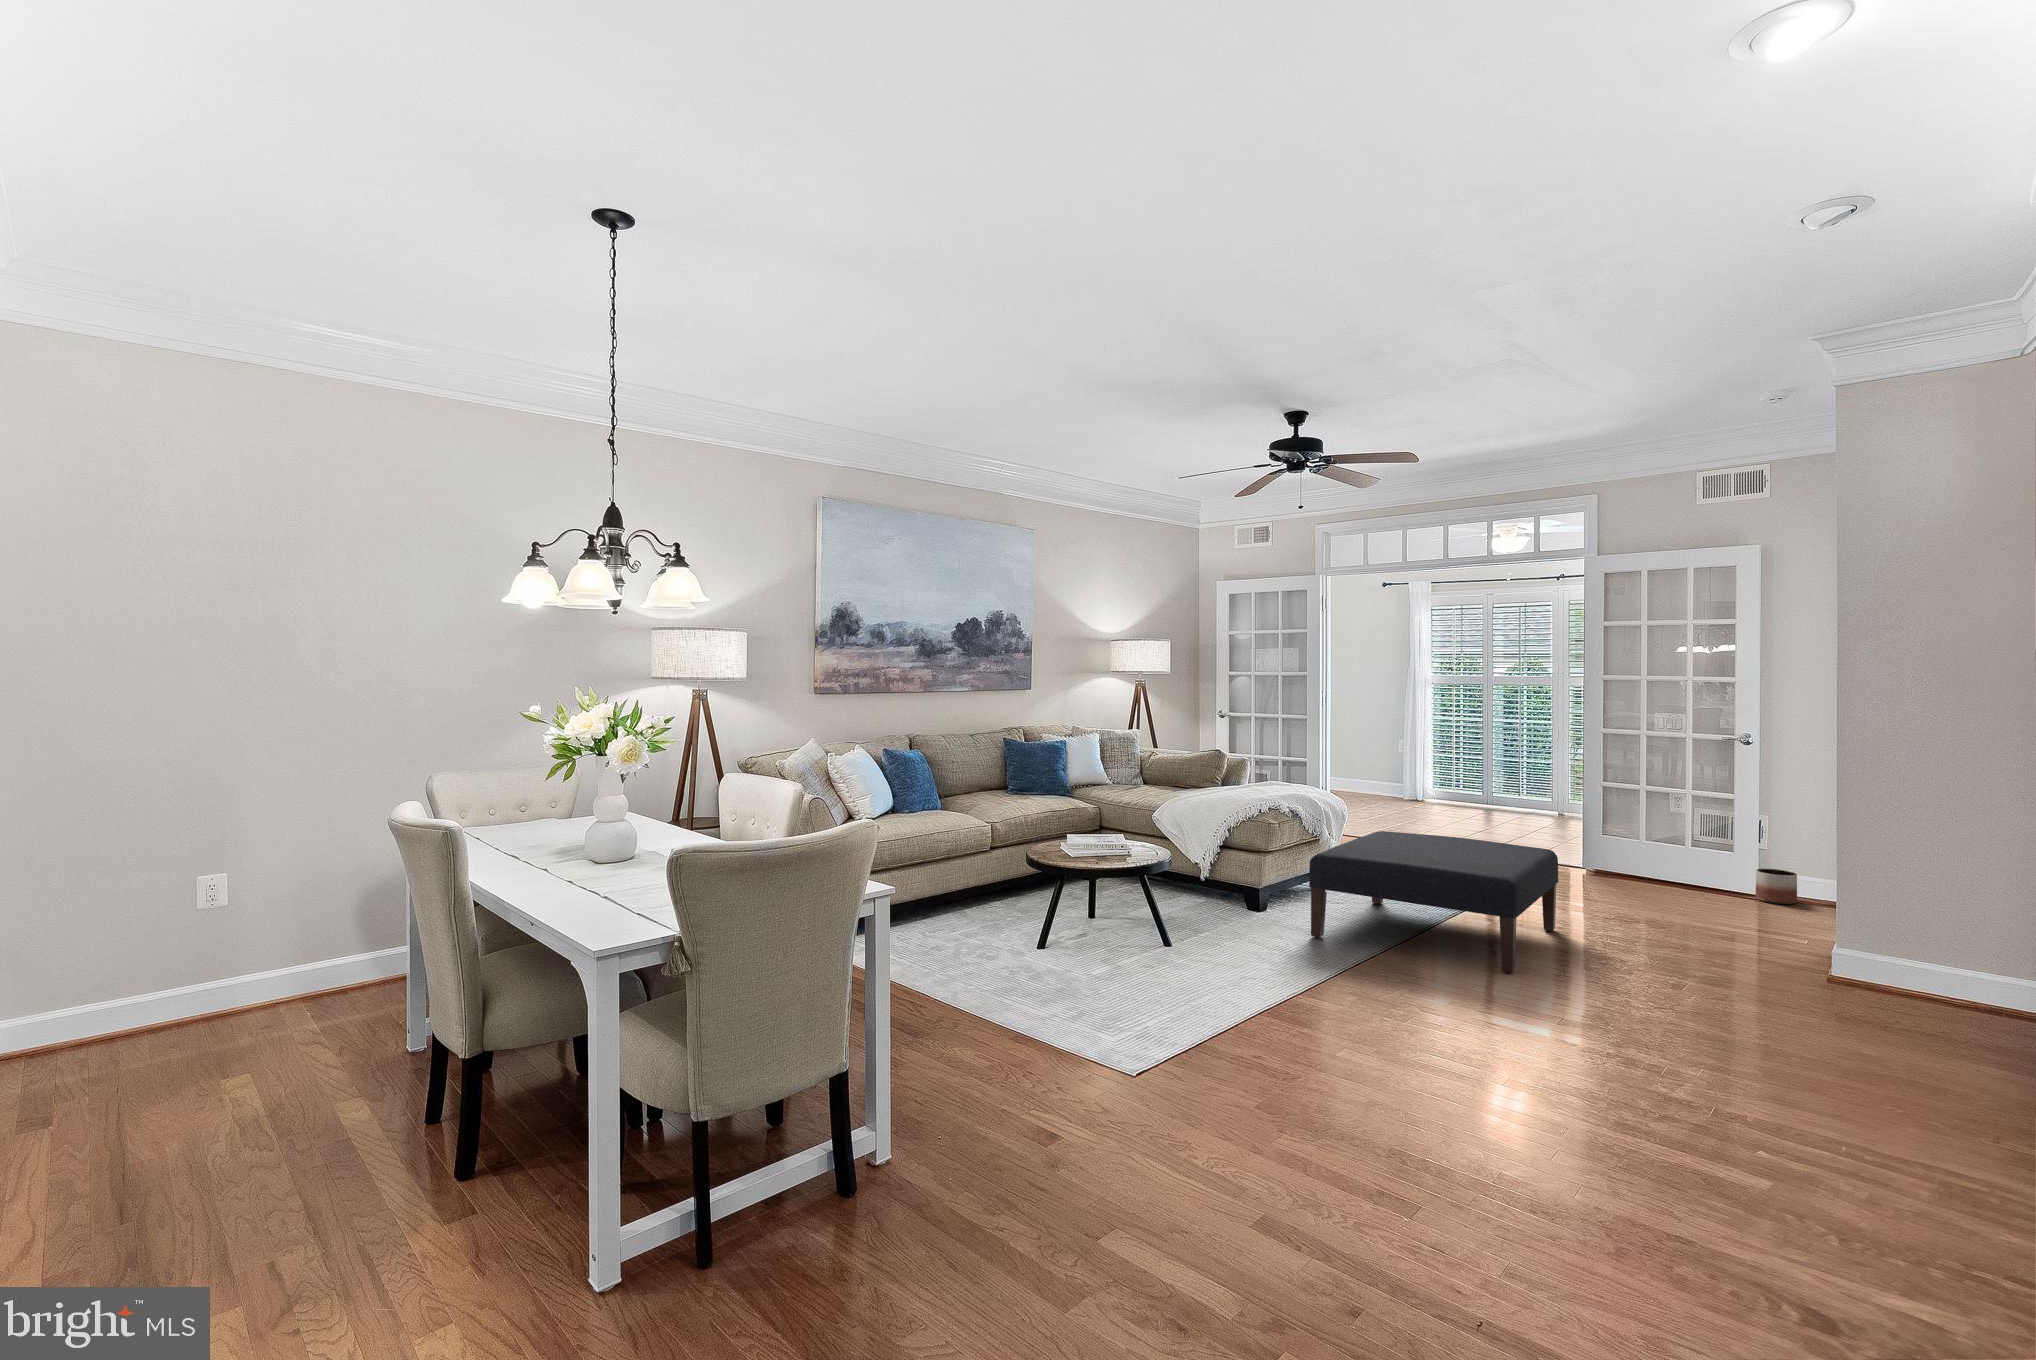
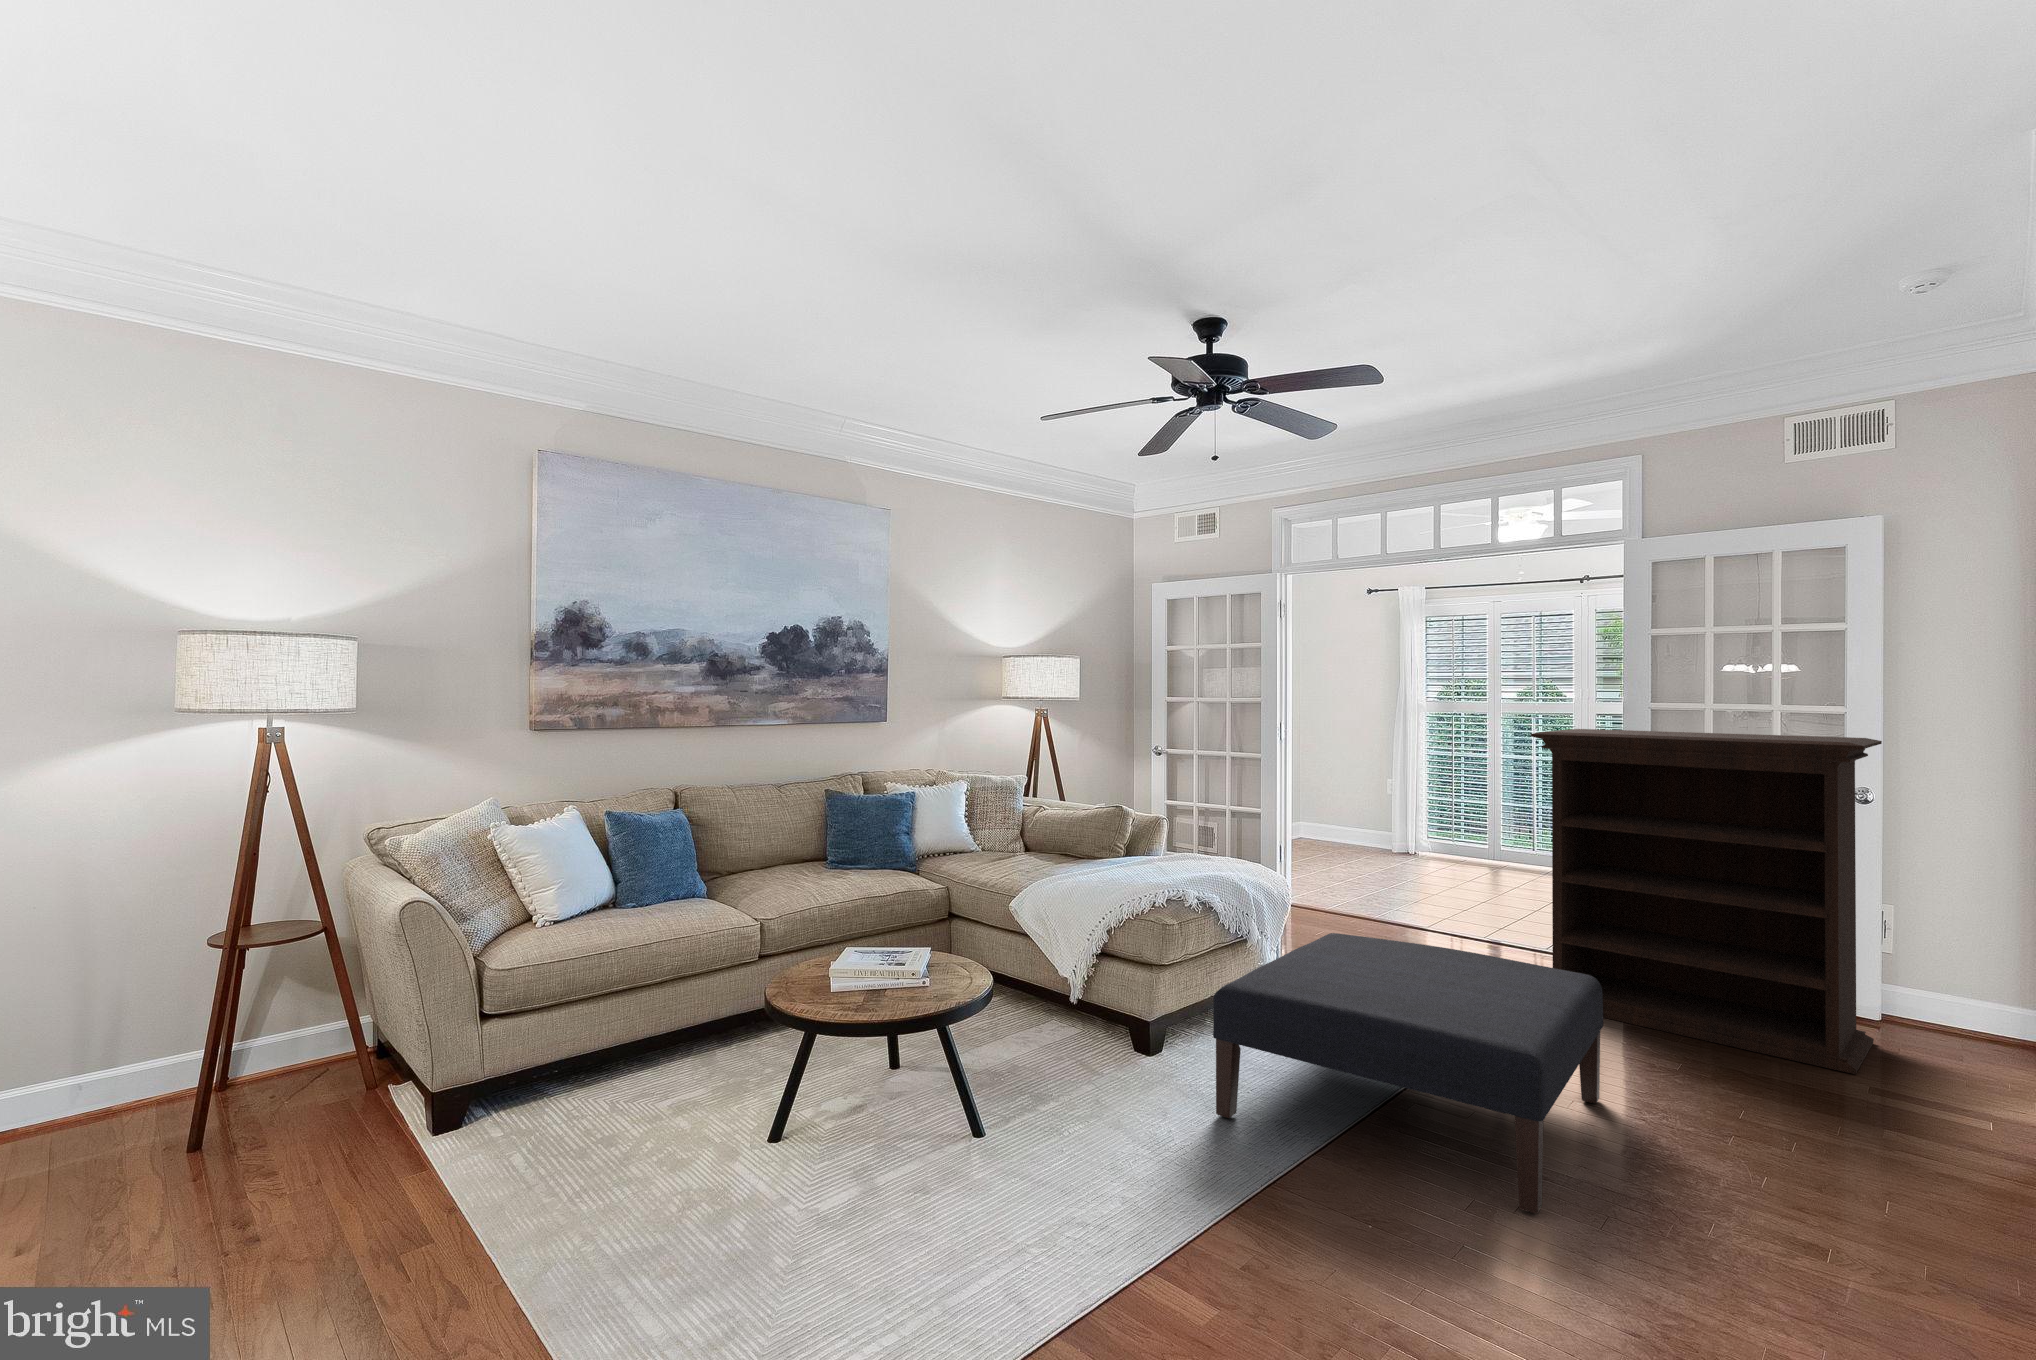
bookshelf: none [1516,694,1753,919] -> present [1531,729,1882,1074]
planter: present [1755,869,1797,904] -> none [1886,985,1951,1042]

